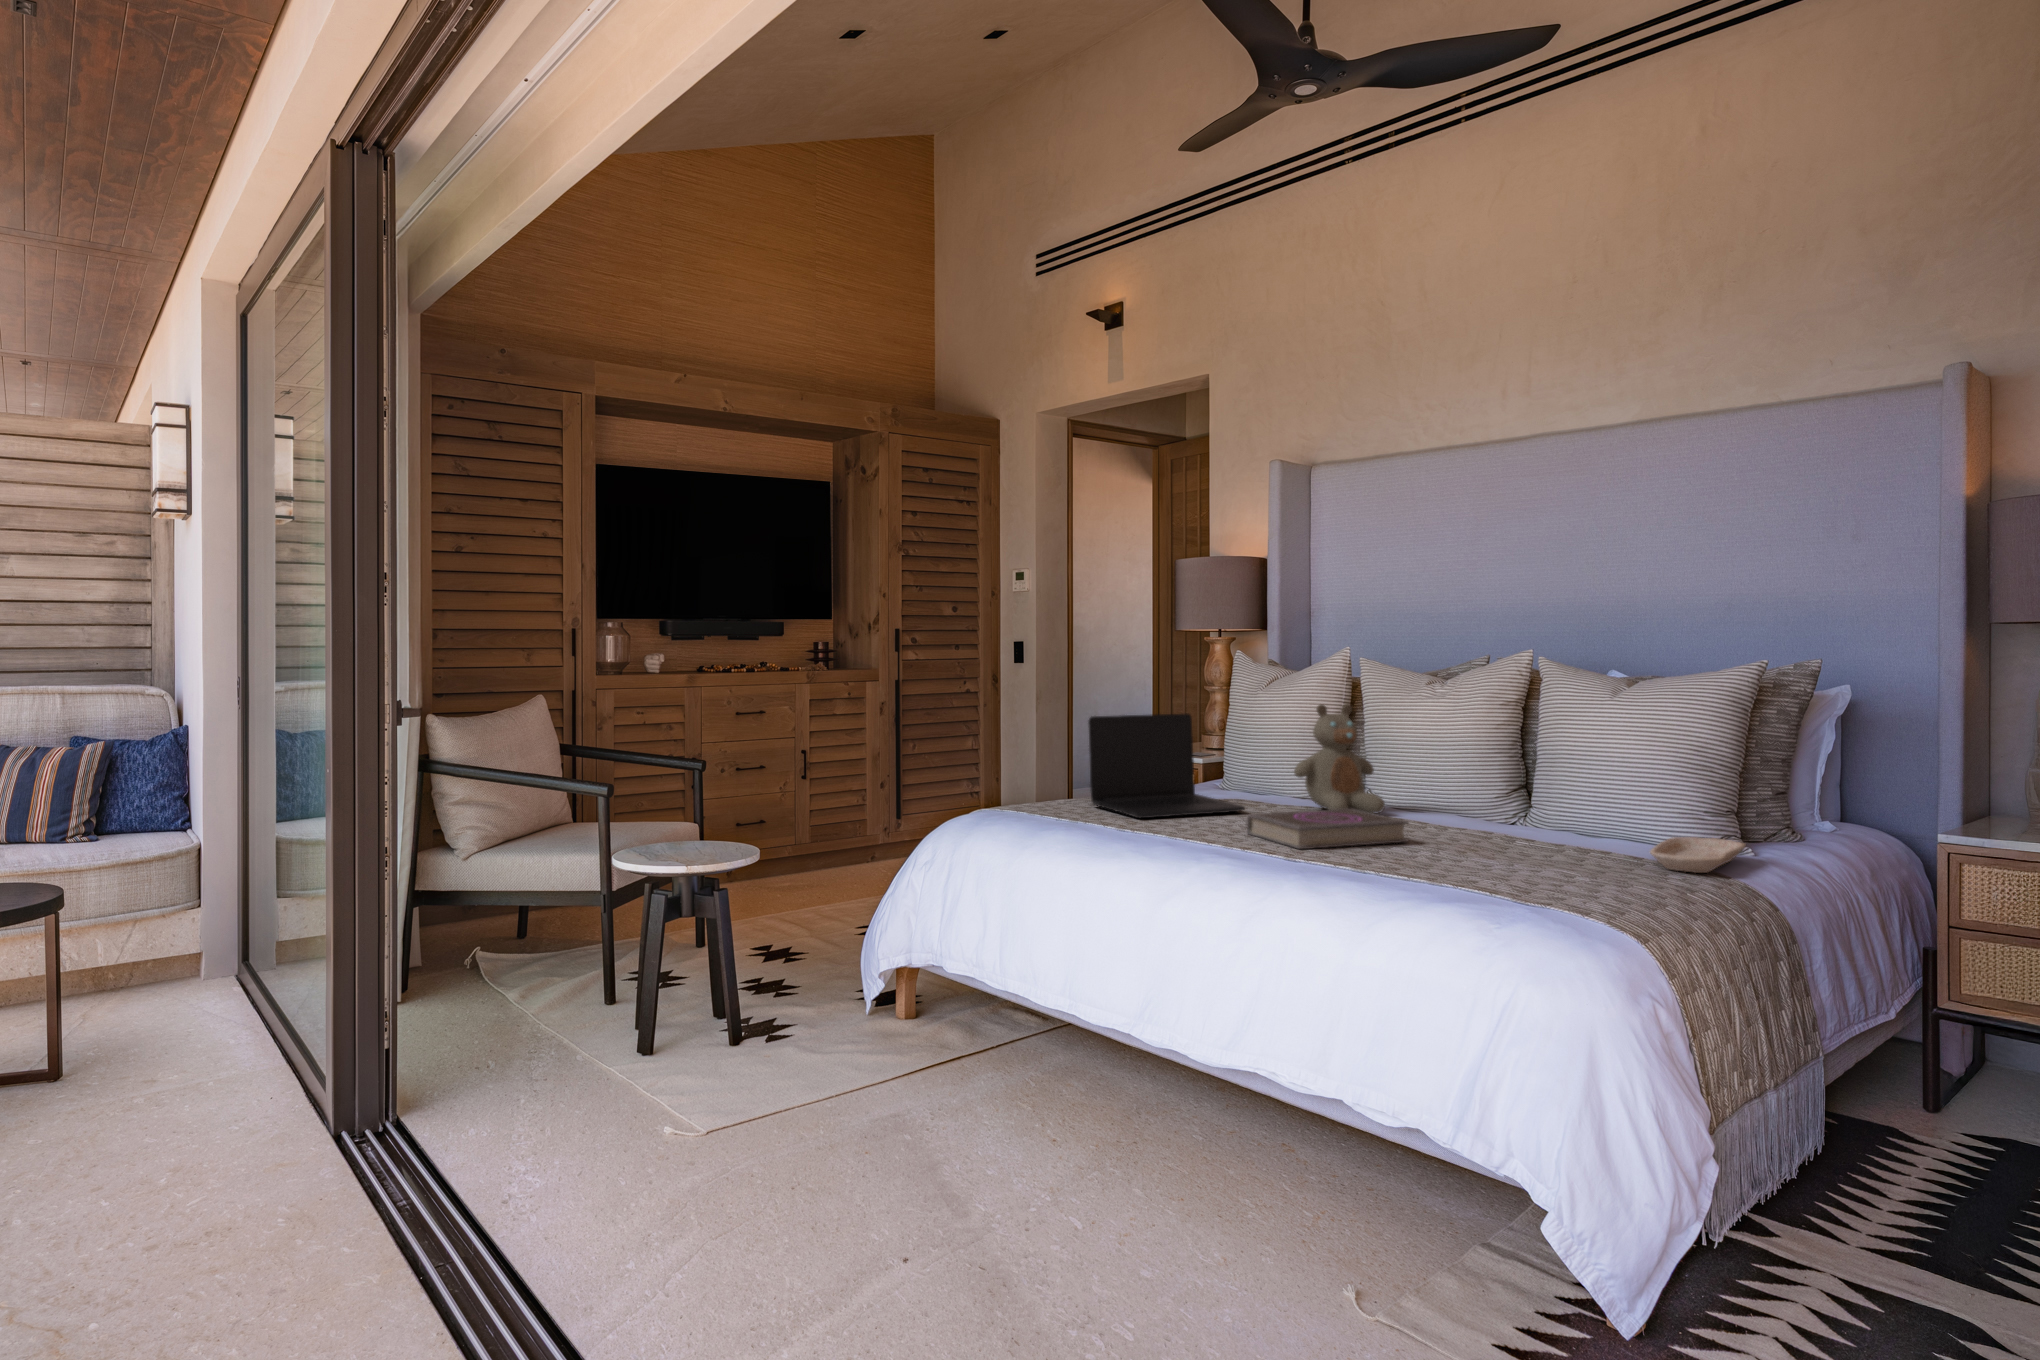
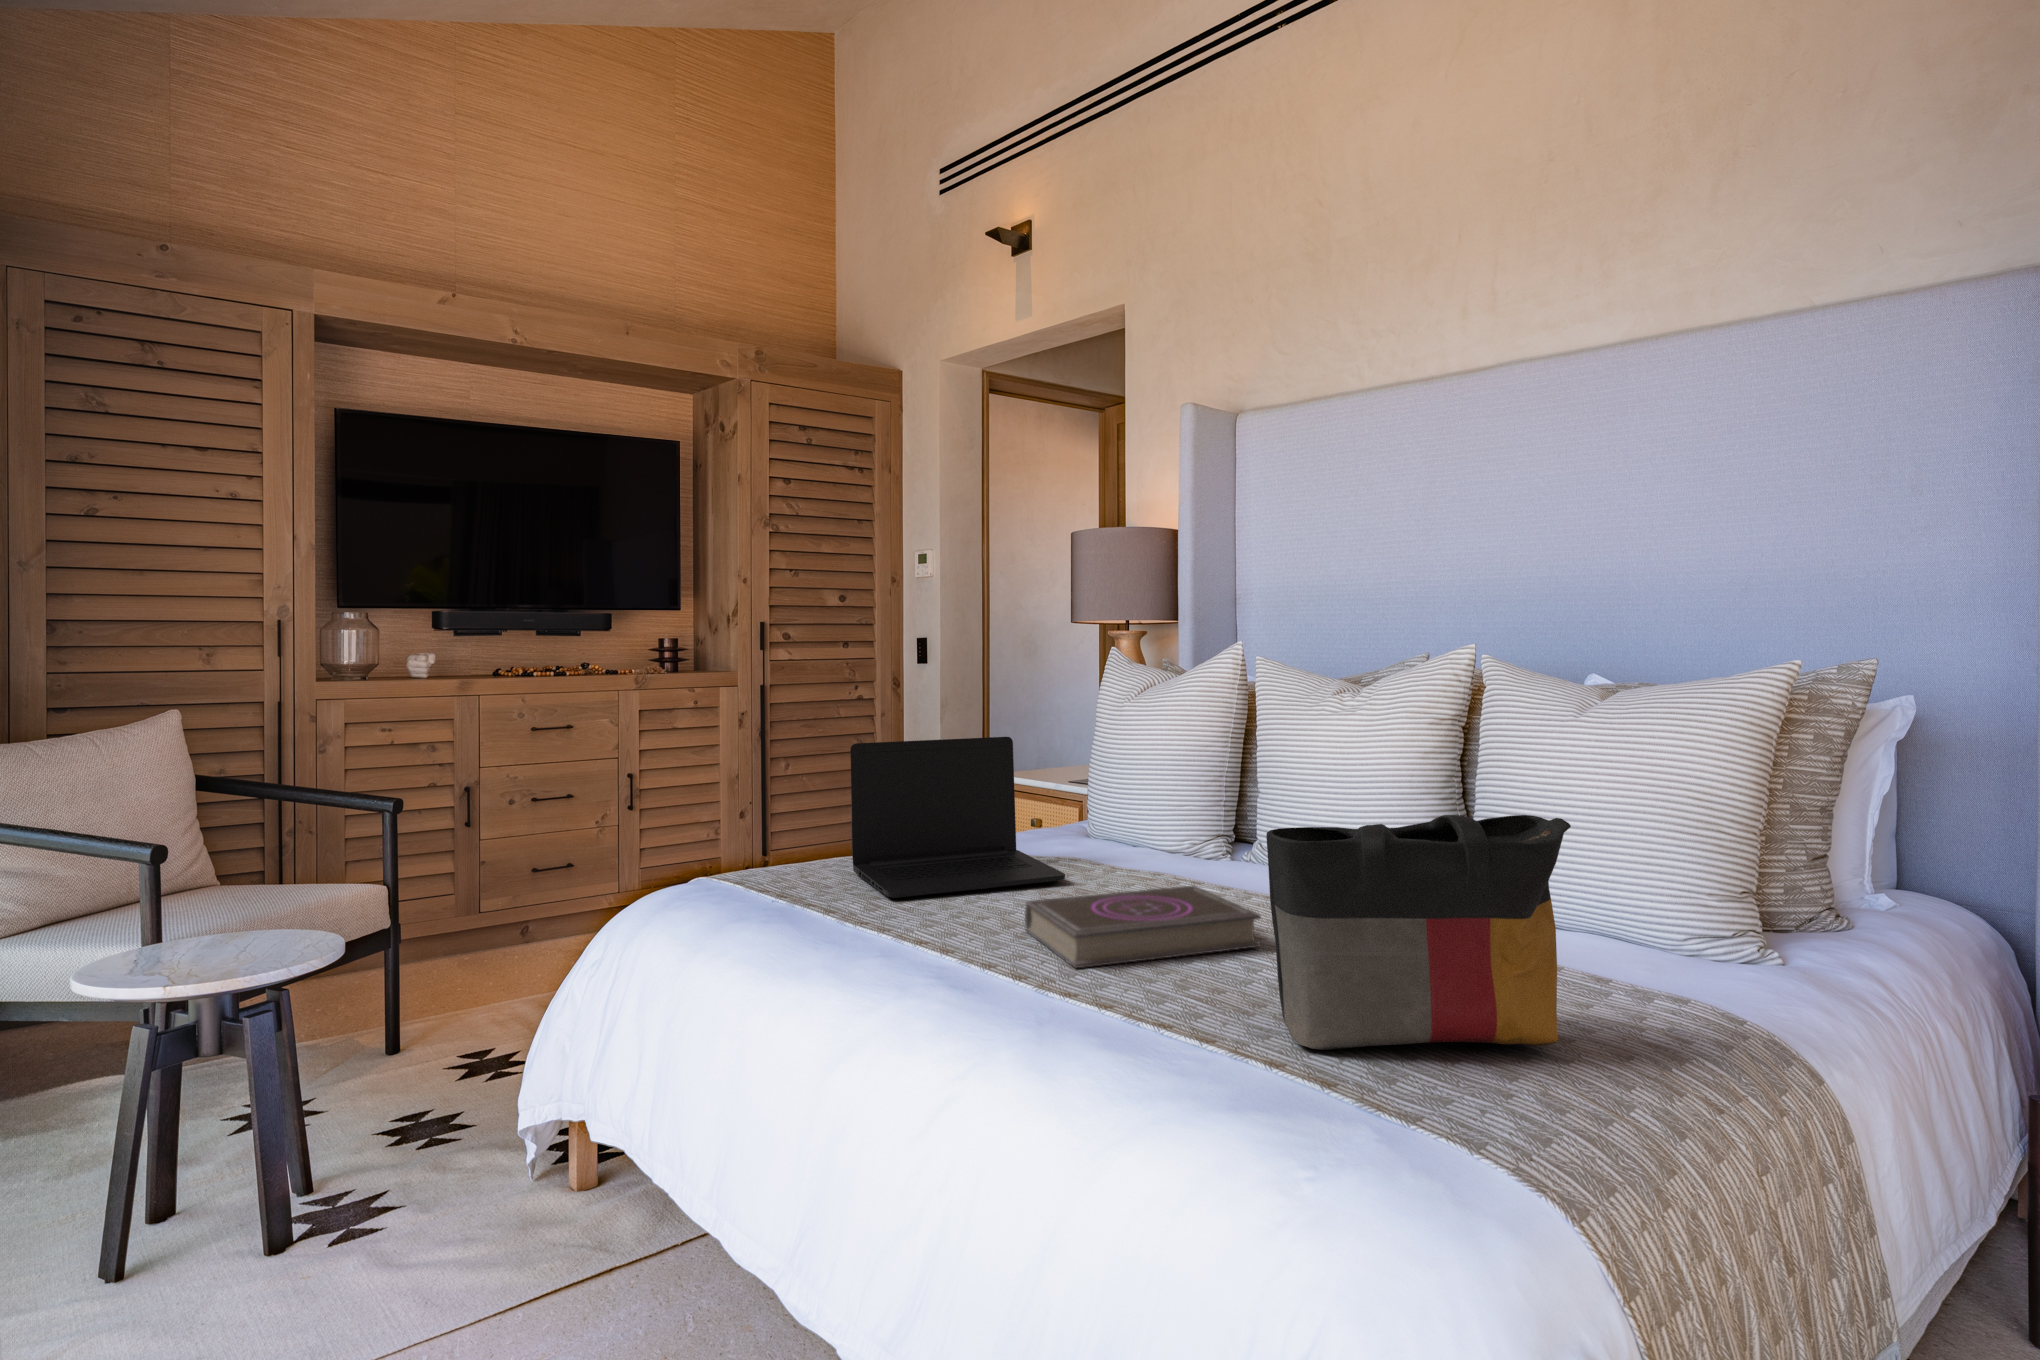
teddy bear: present [1294,704,1385,813] -> none [1143,723,1265,886]
tote bag: none [1444,747,1625,879] -> present [1266,815,1571,1050]
tray: present [1650,837,1745,873] -> none [1619,938,1772,1019]

